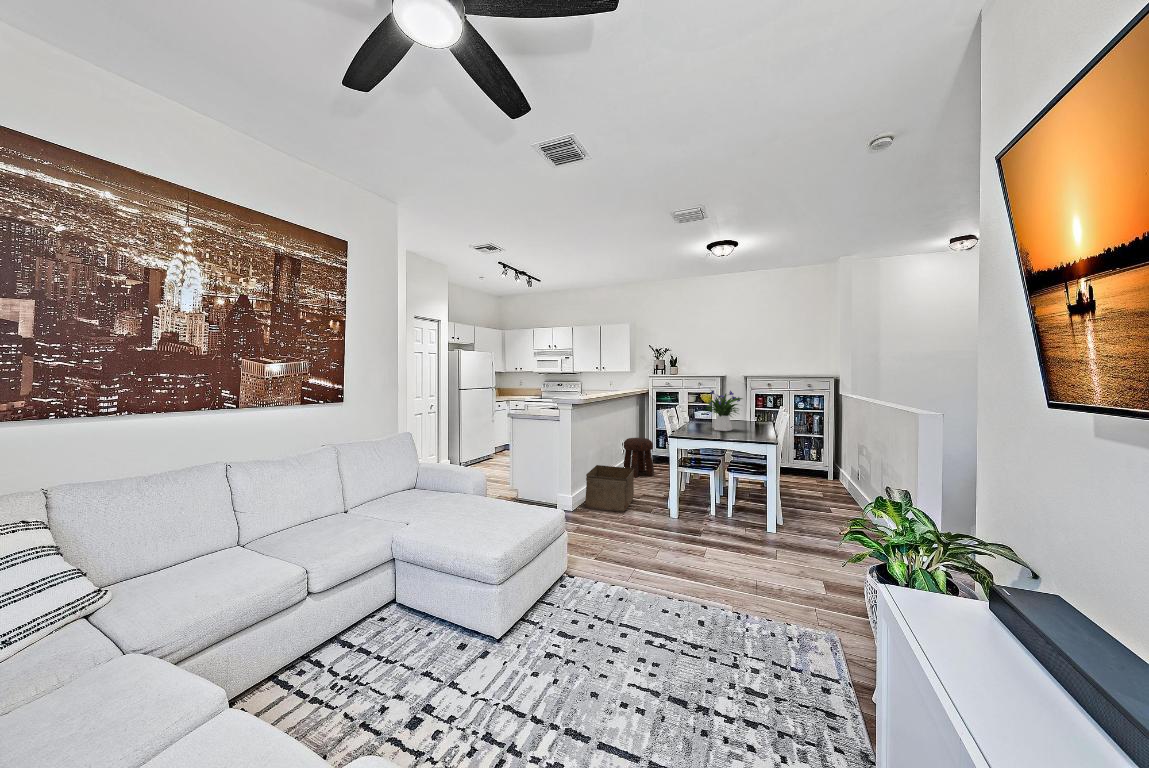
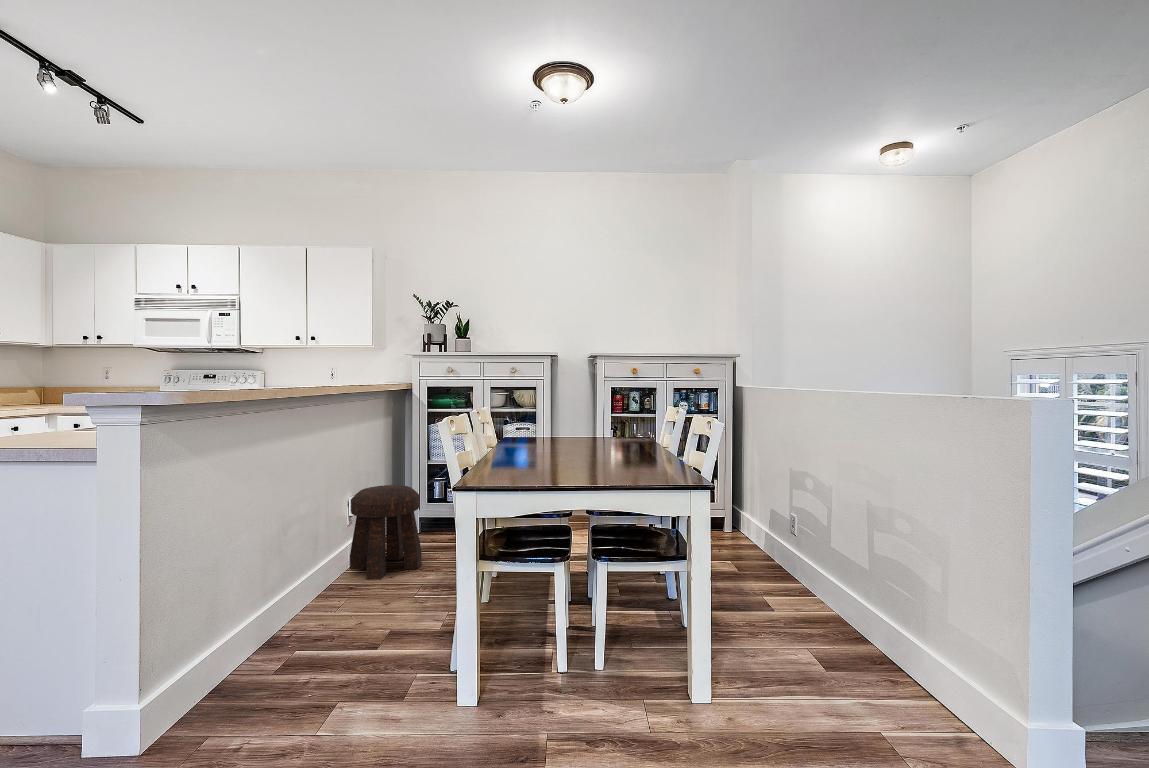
flower arrangement: present [706,390,742,431] -> none [527,363,622,462]
storage bin: present [585,465,634,512] -> none [197,574,363,725]

